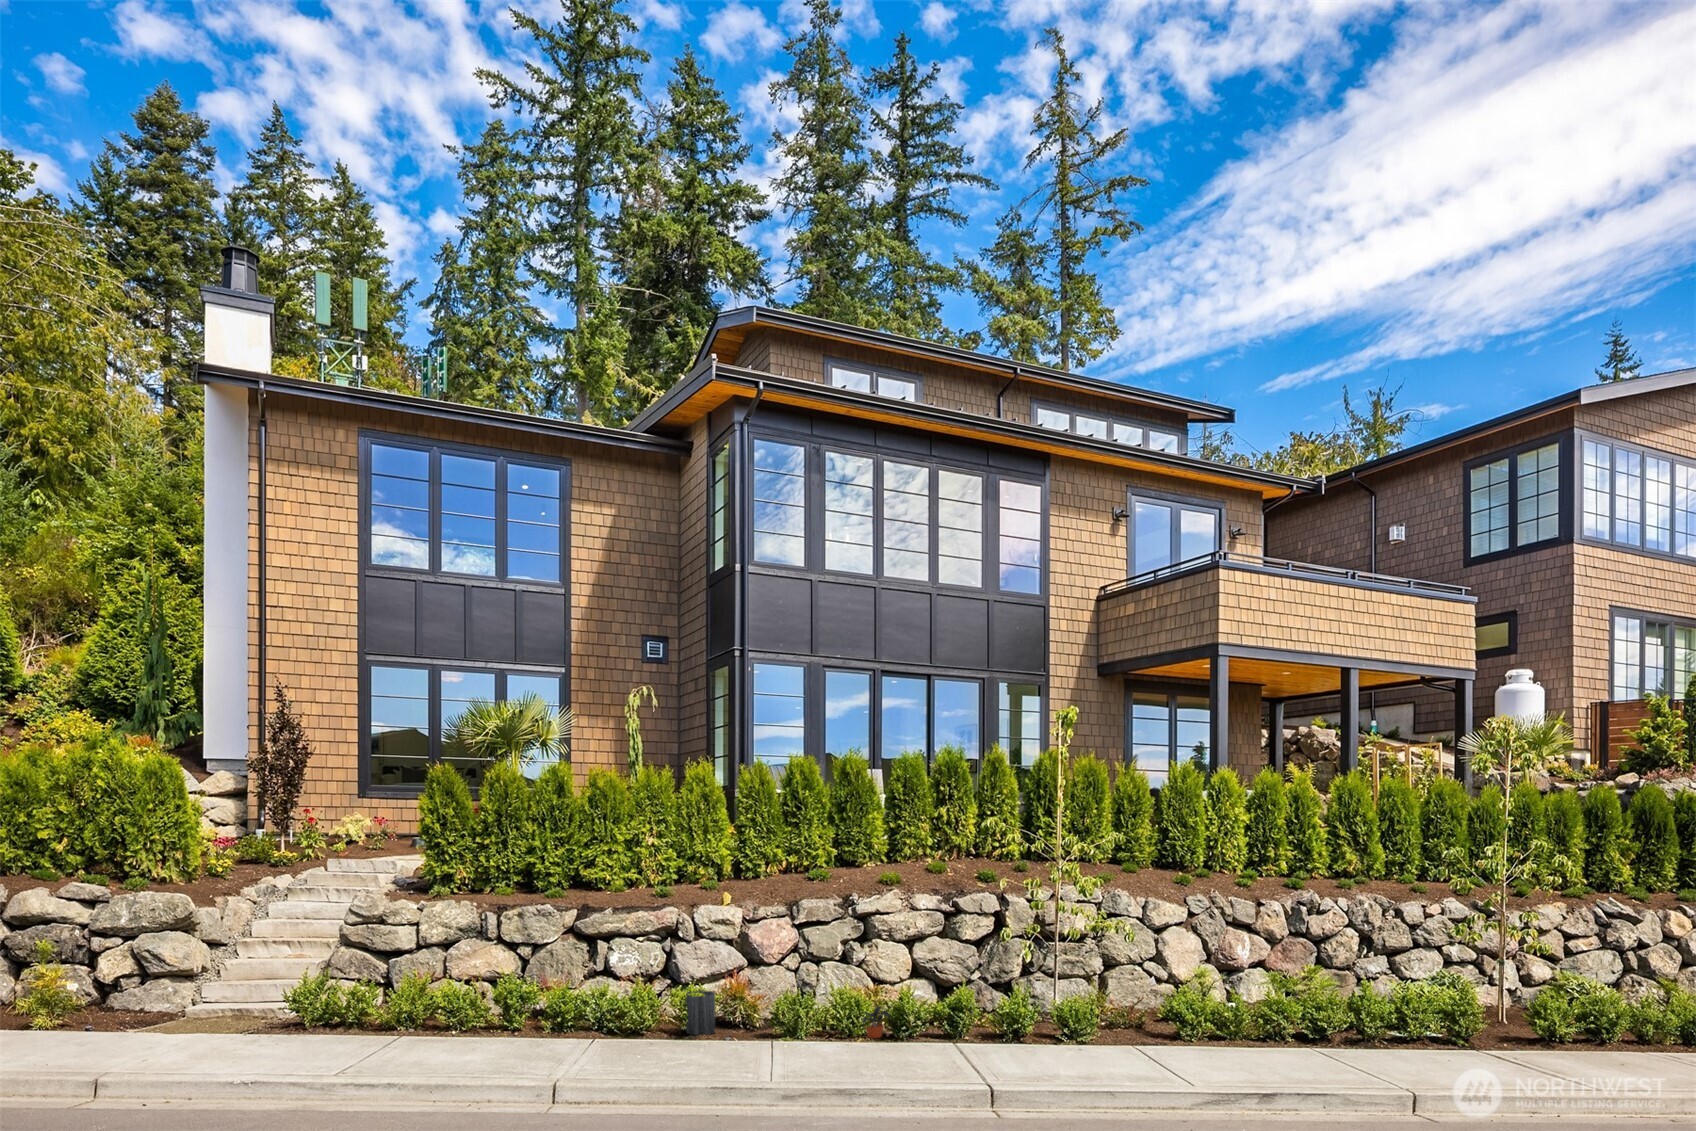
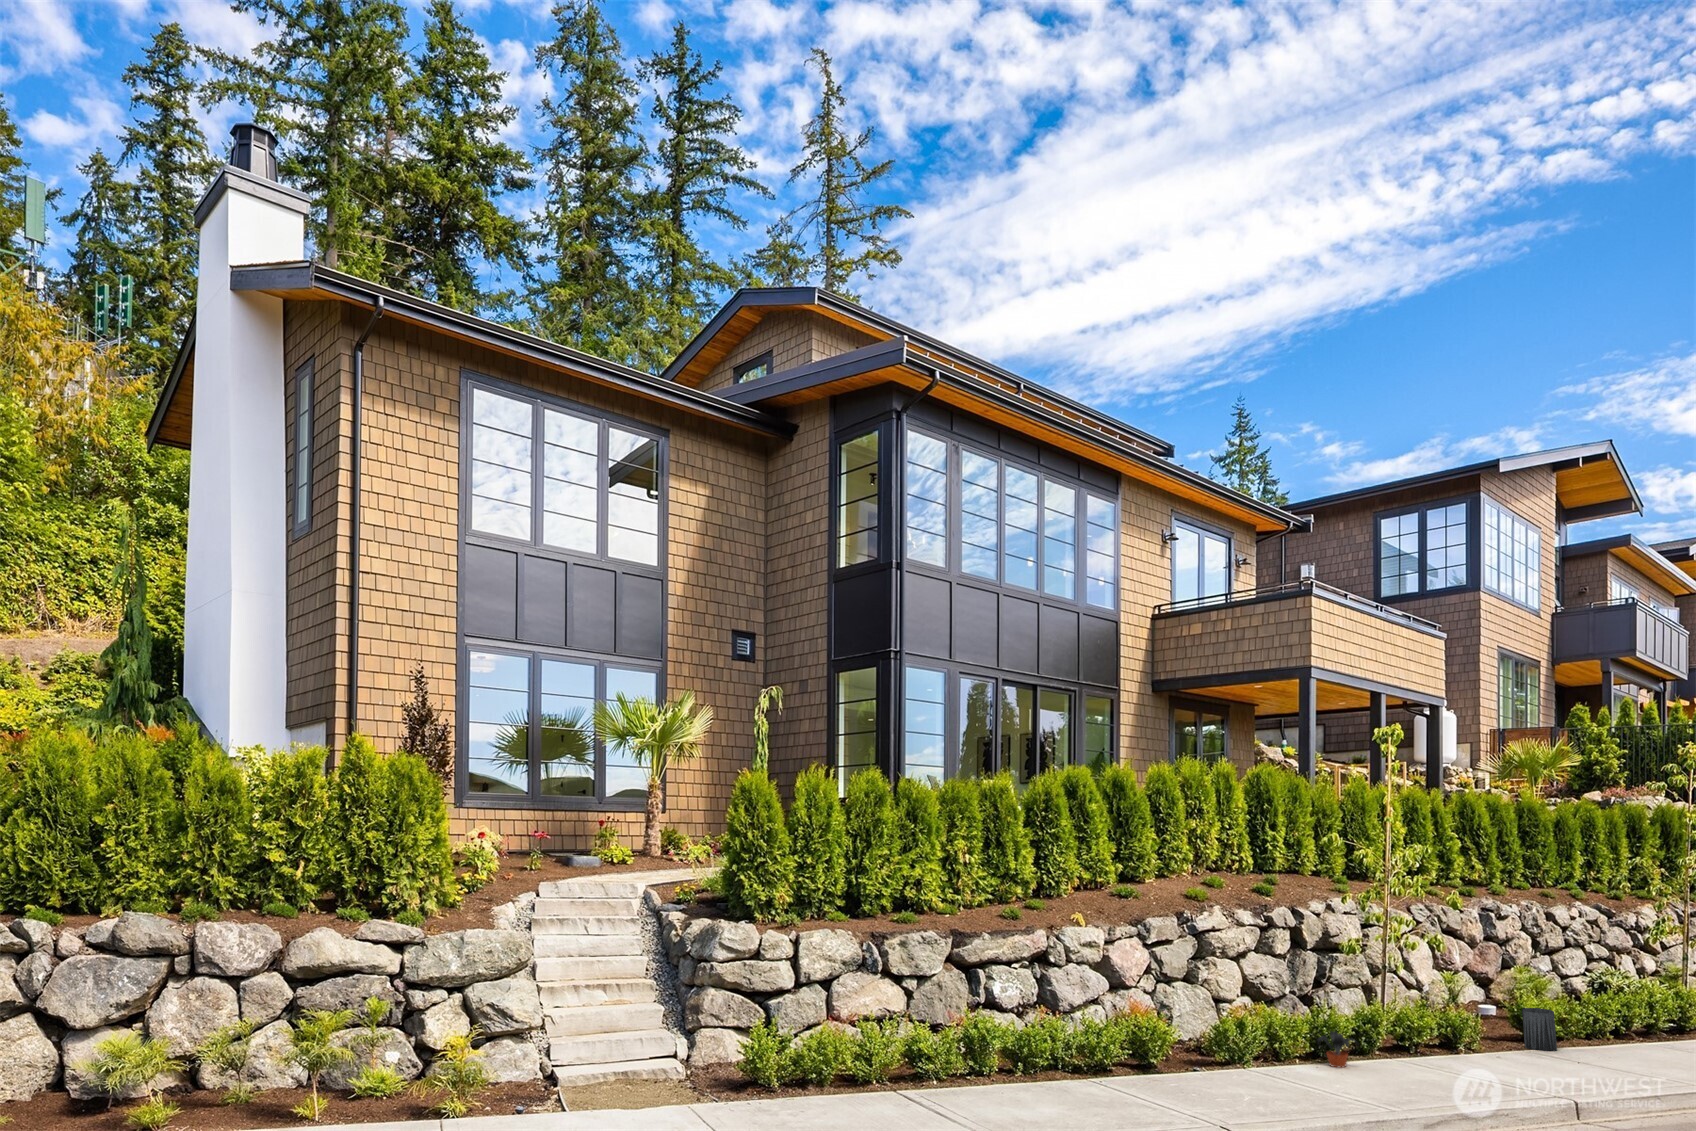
trash can: present [686,991,715,1035] -> present [1522,1008,1557,1051]

